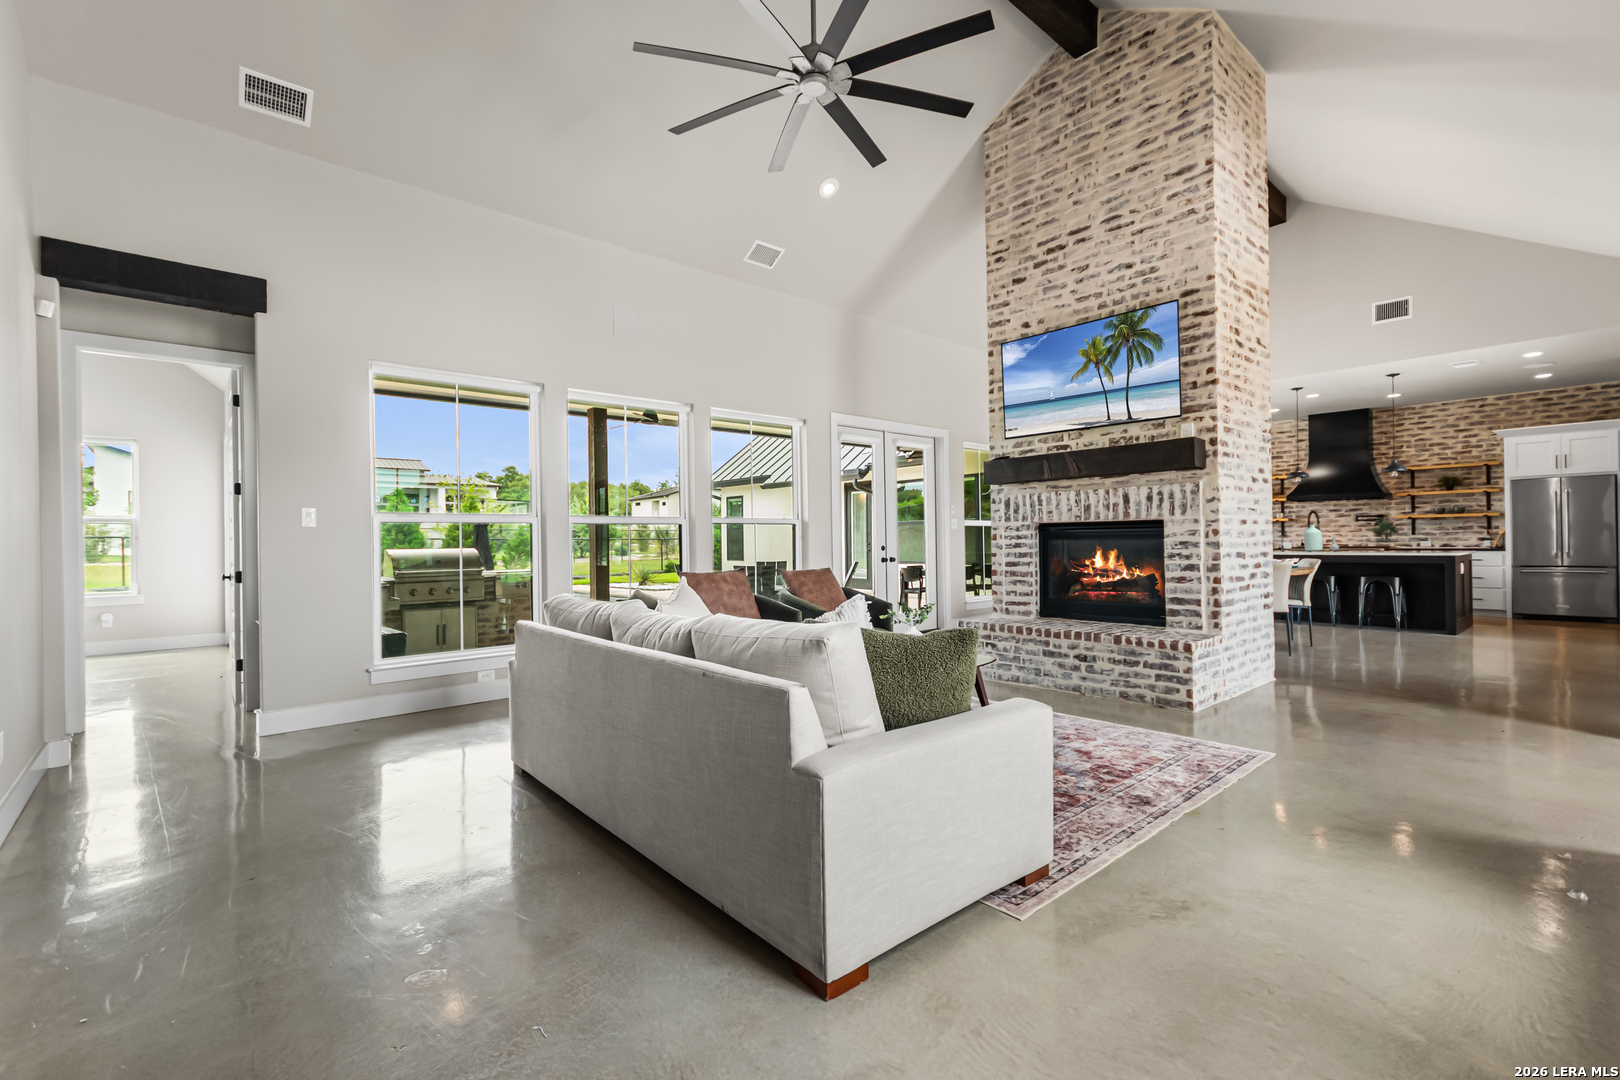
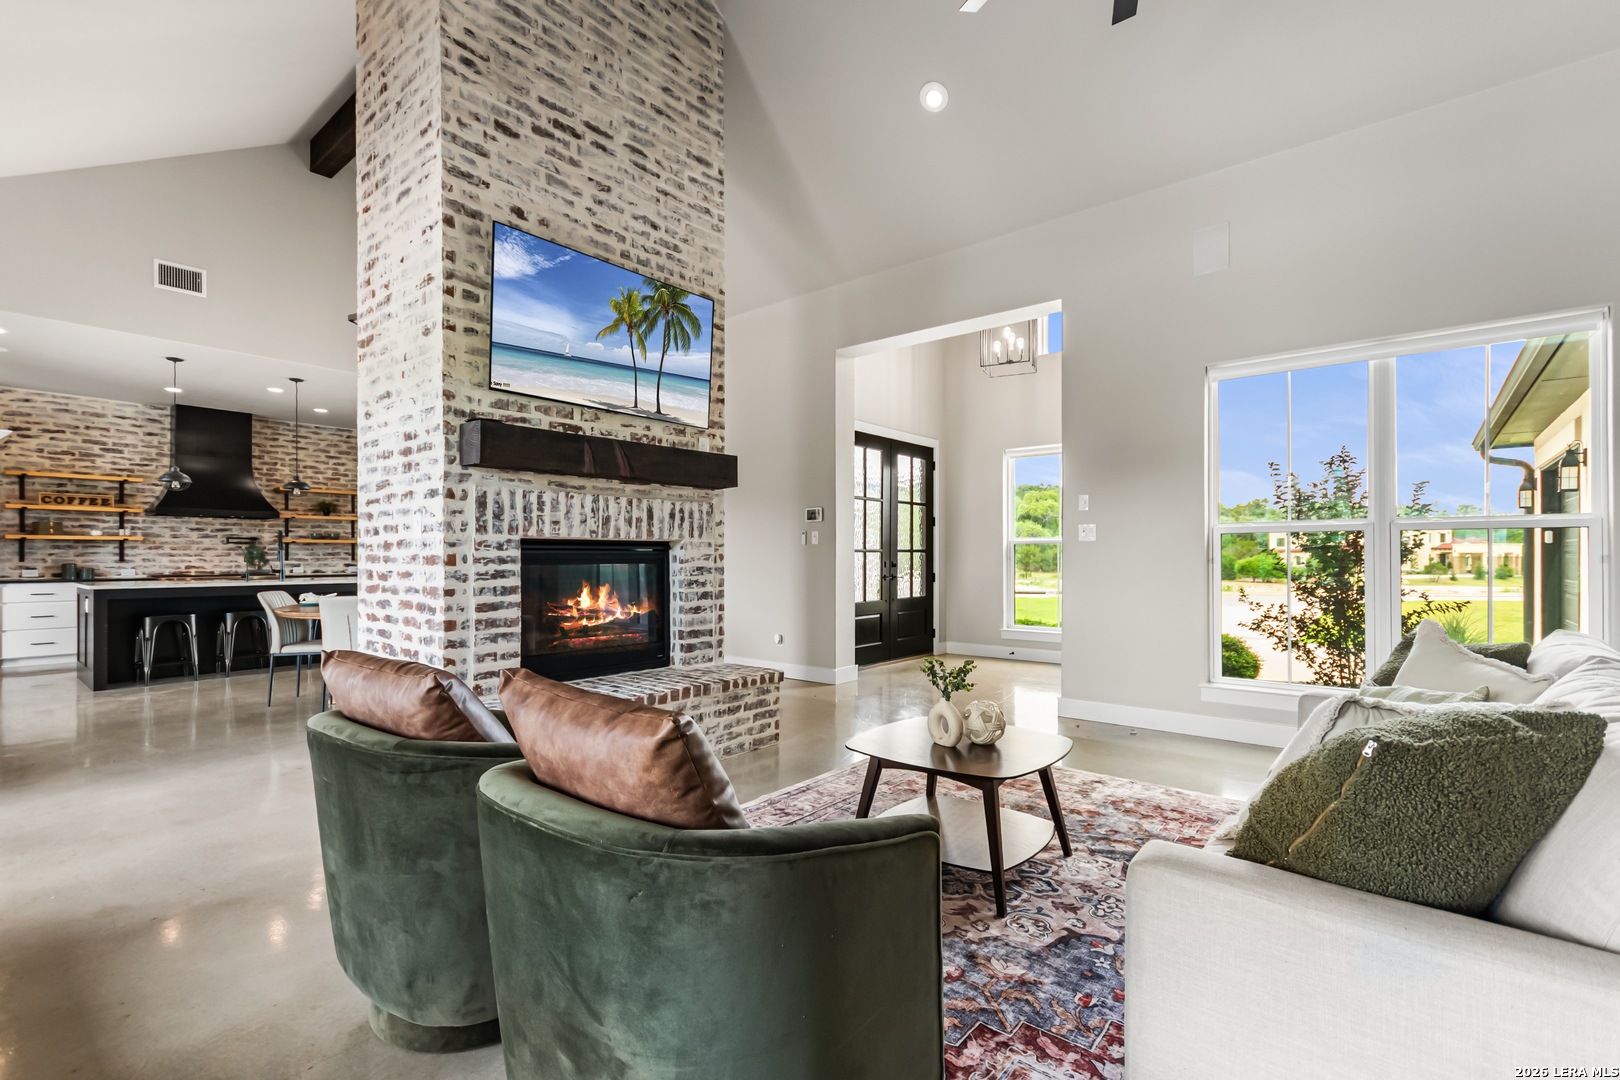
bottle: present [1304,523,1339,551] -> none [291,548,333,583]

